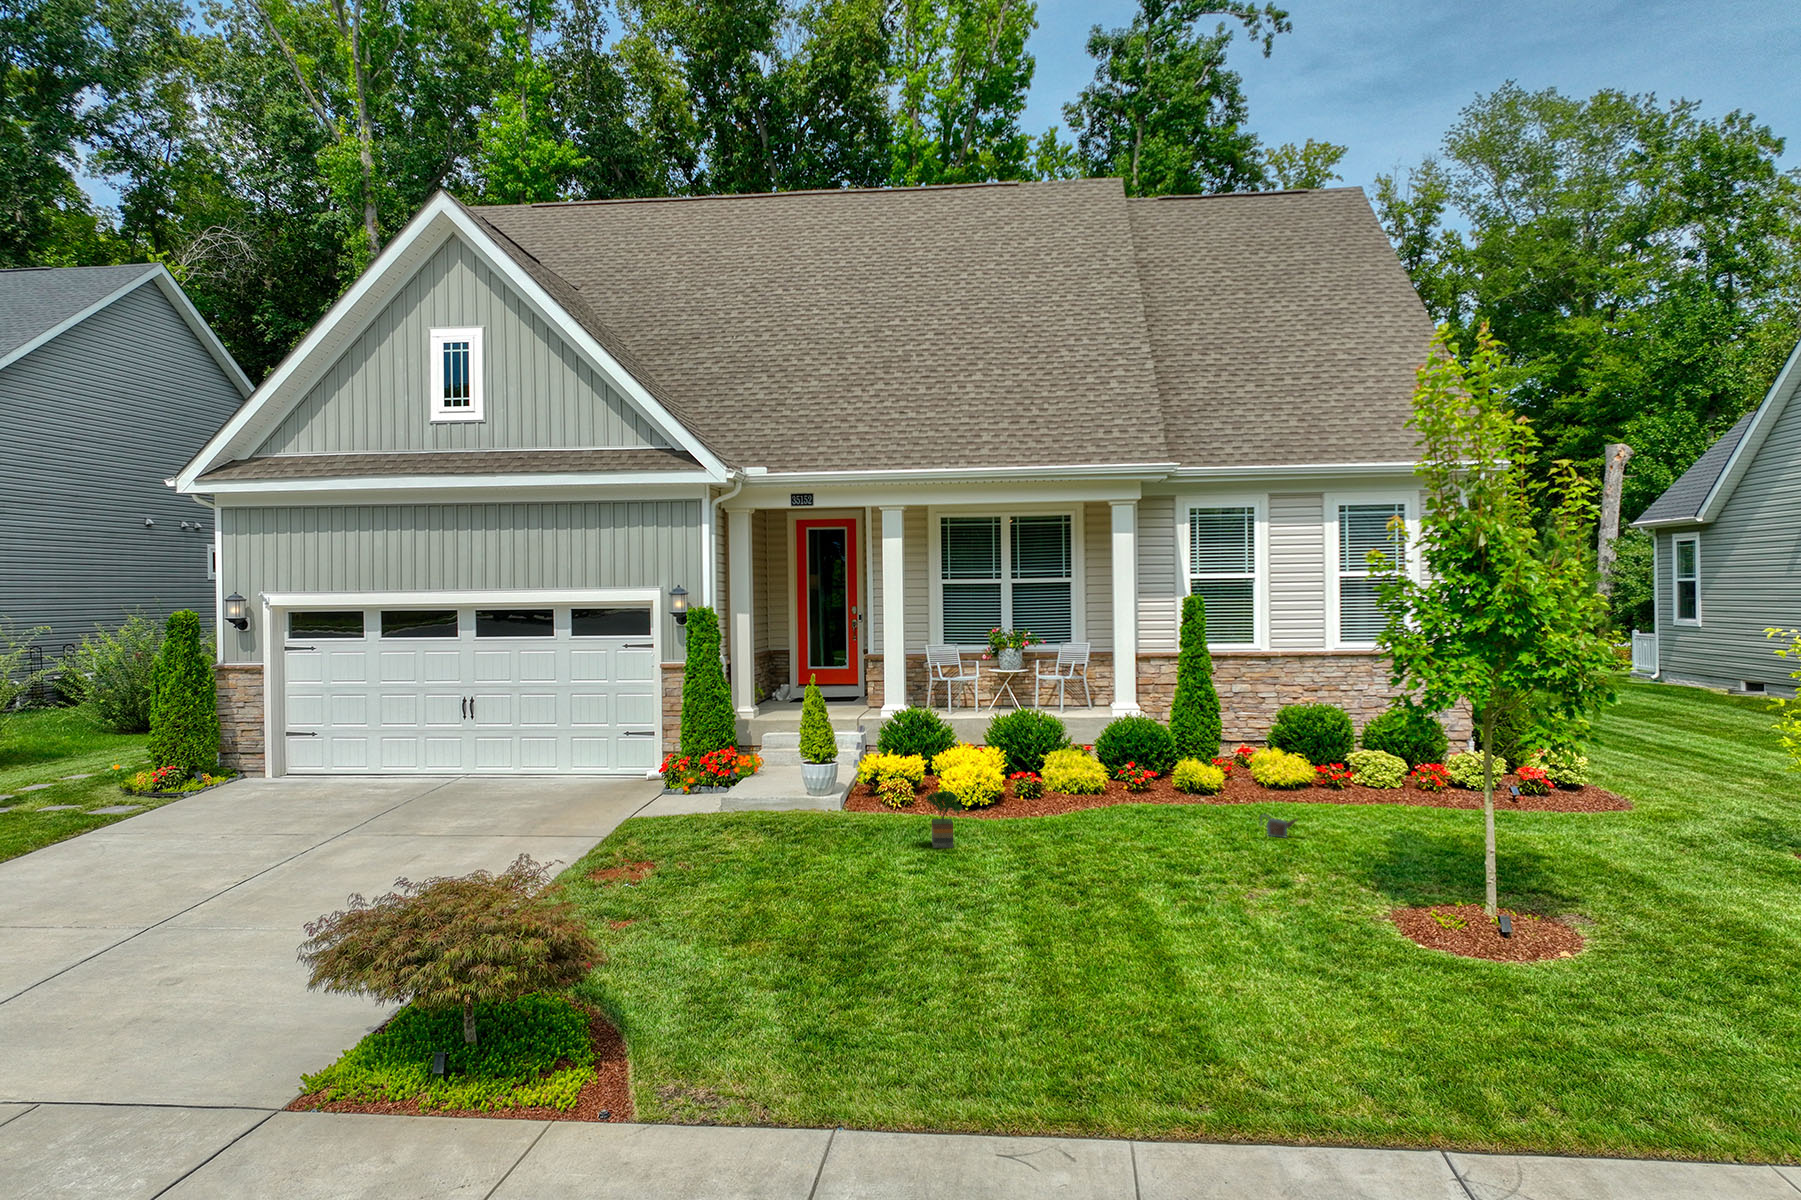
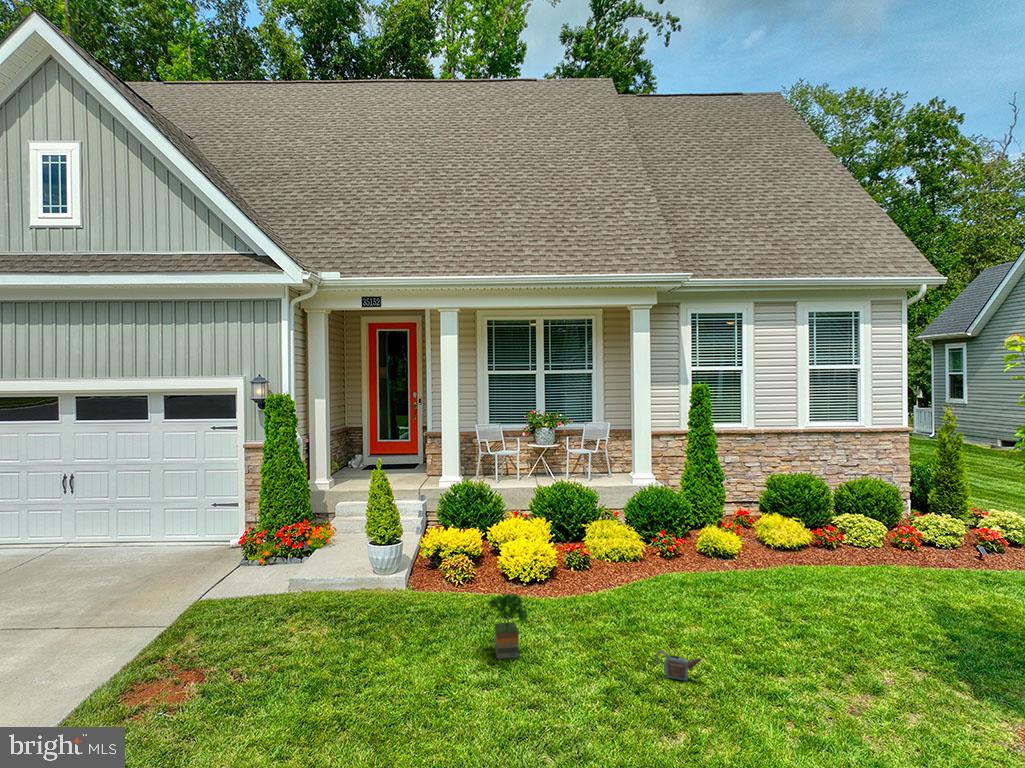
watering can: present [1260,815,1298,837] -> present [655,651,702,681]

